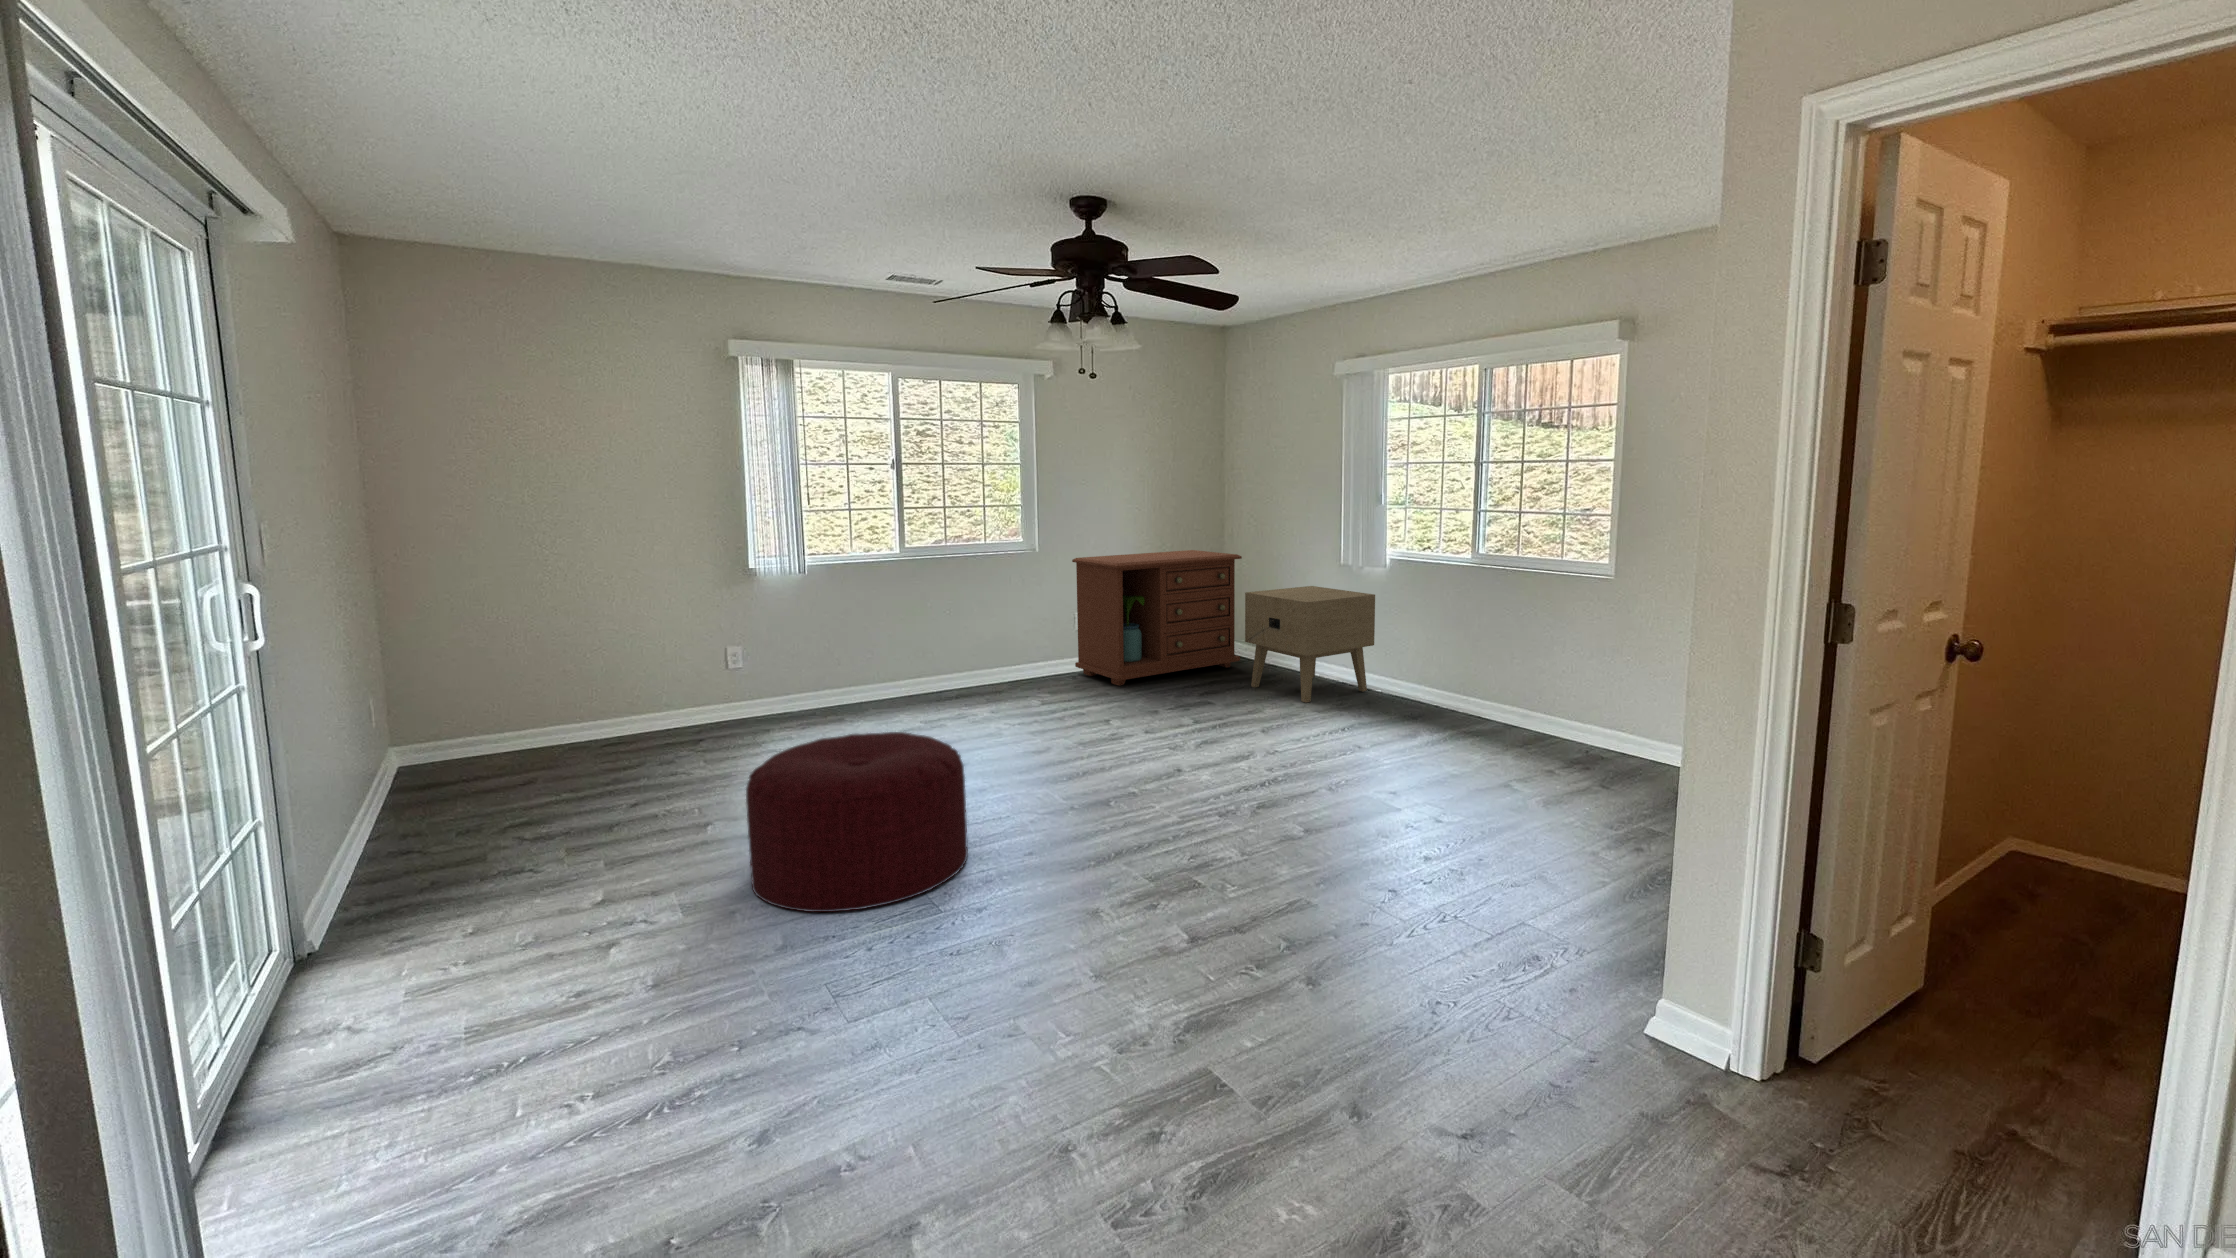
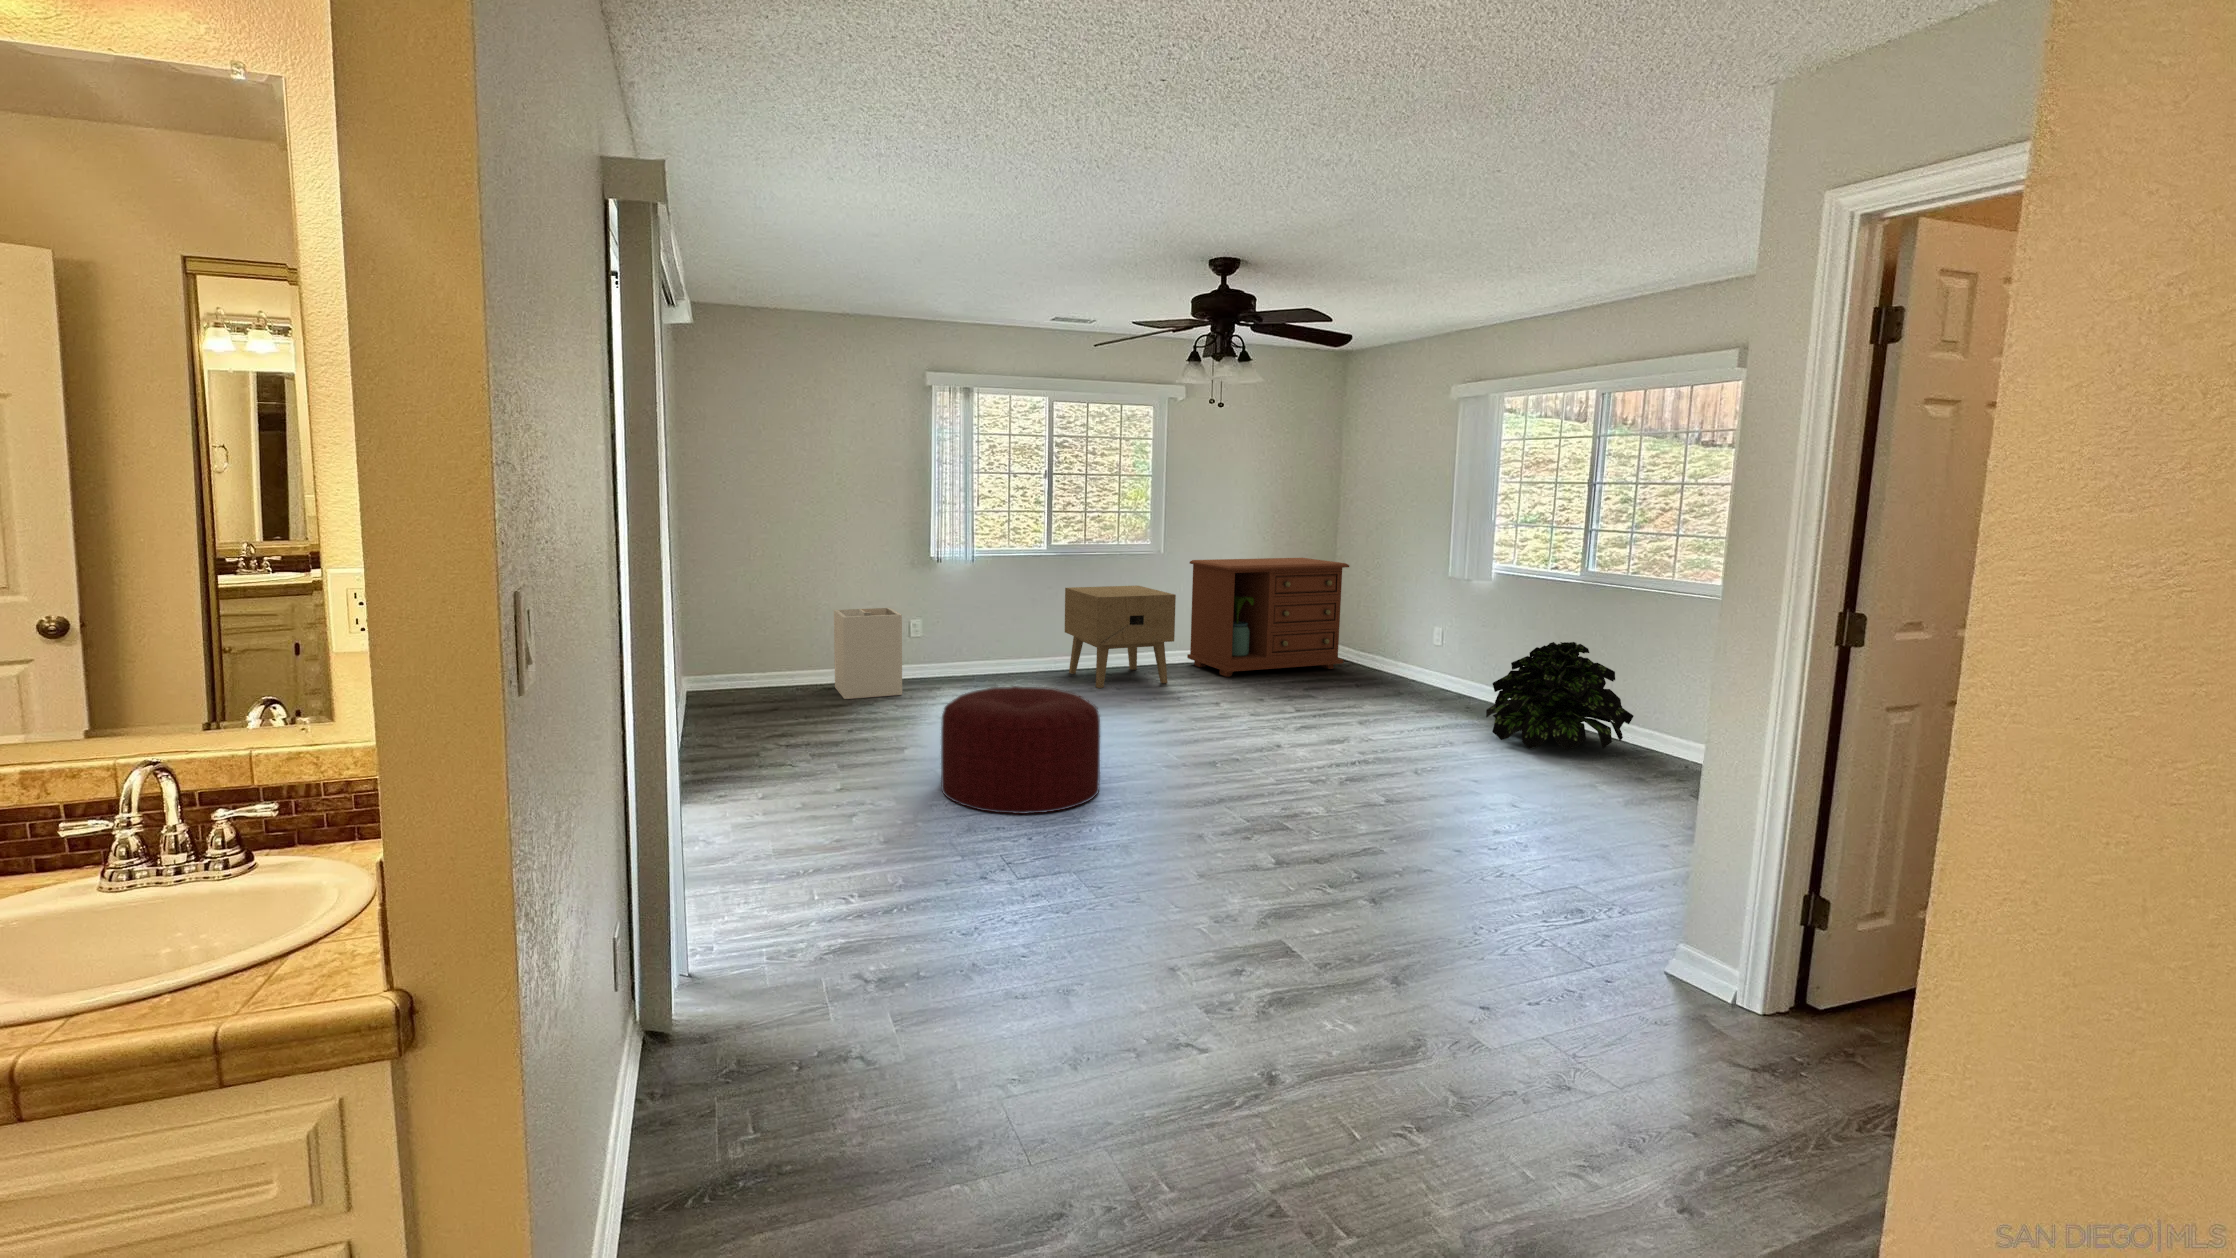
nightstand: present [1245,586,1375,703] -> present [1065,586,1176,688]
potted plant: none [1391,629,1531,746] -> present [1486,642,1633,750]
laundry hamper: none [620,635,721,757] -> present [834,608,902,699]

